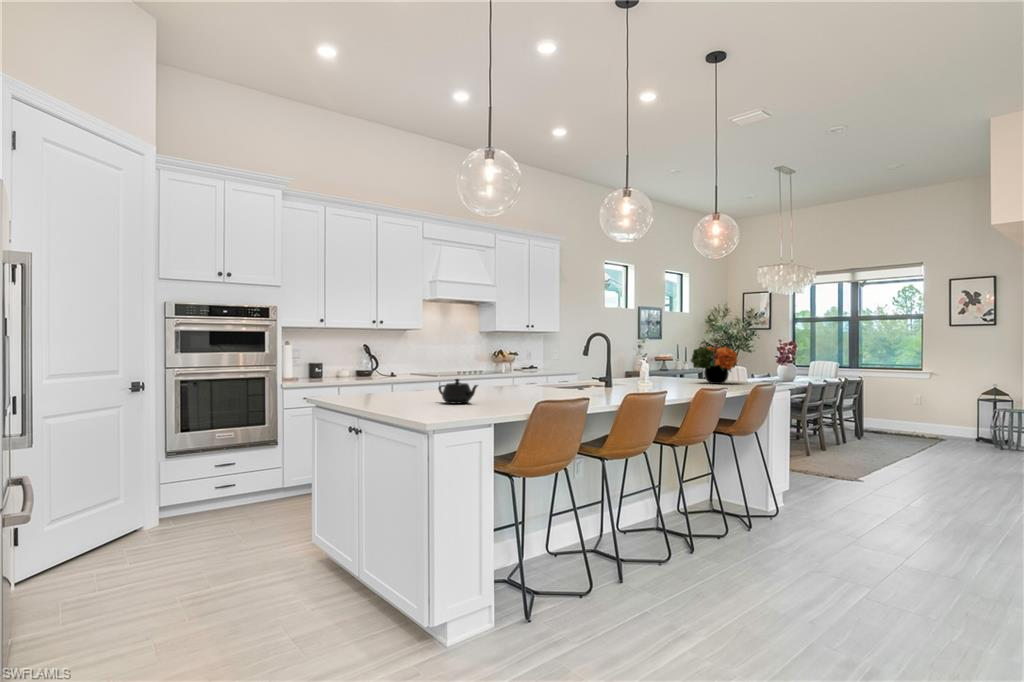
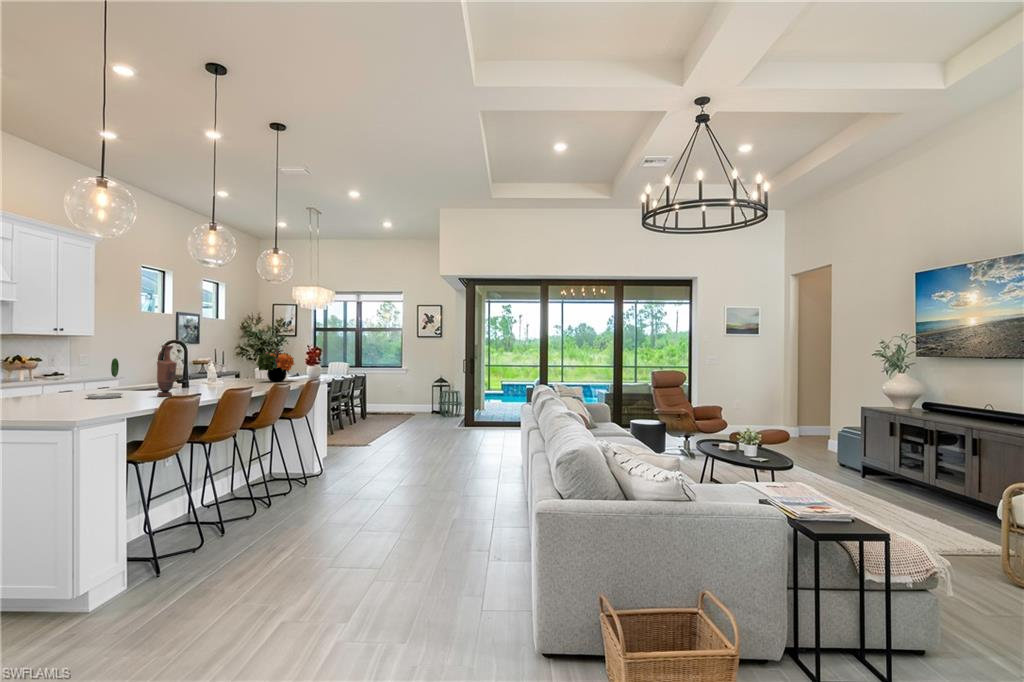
vase: none [560,336,579,395] -> present [157,345,177,396]
plate: none [499,350,532,394] -> present [86,358,123,399]
teapot: present [438,379,478,404] -> none [39,386,94,409]

